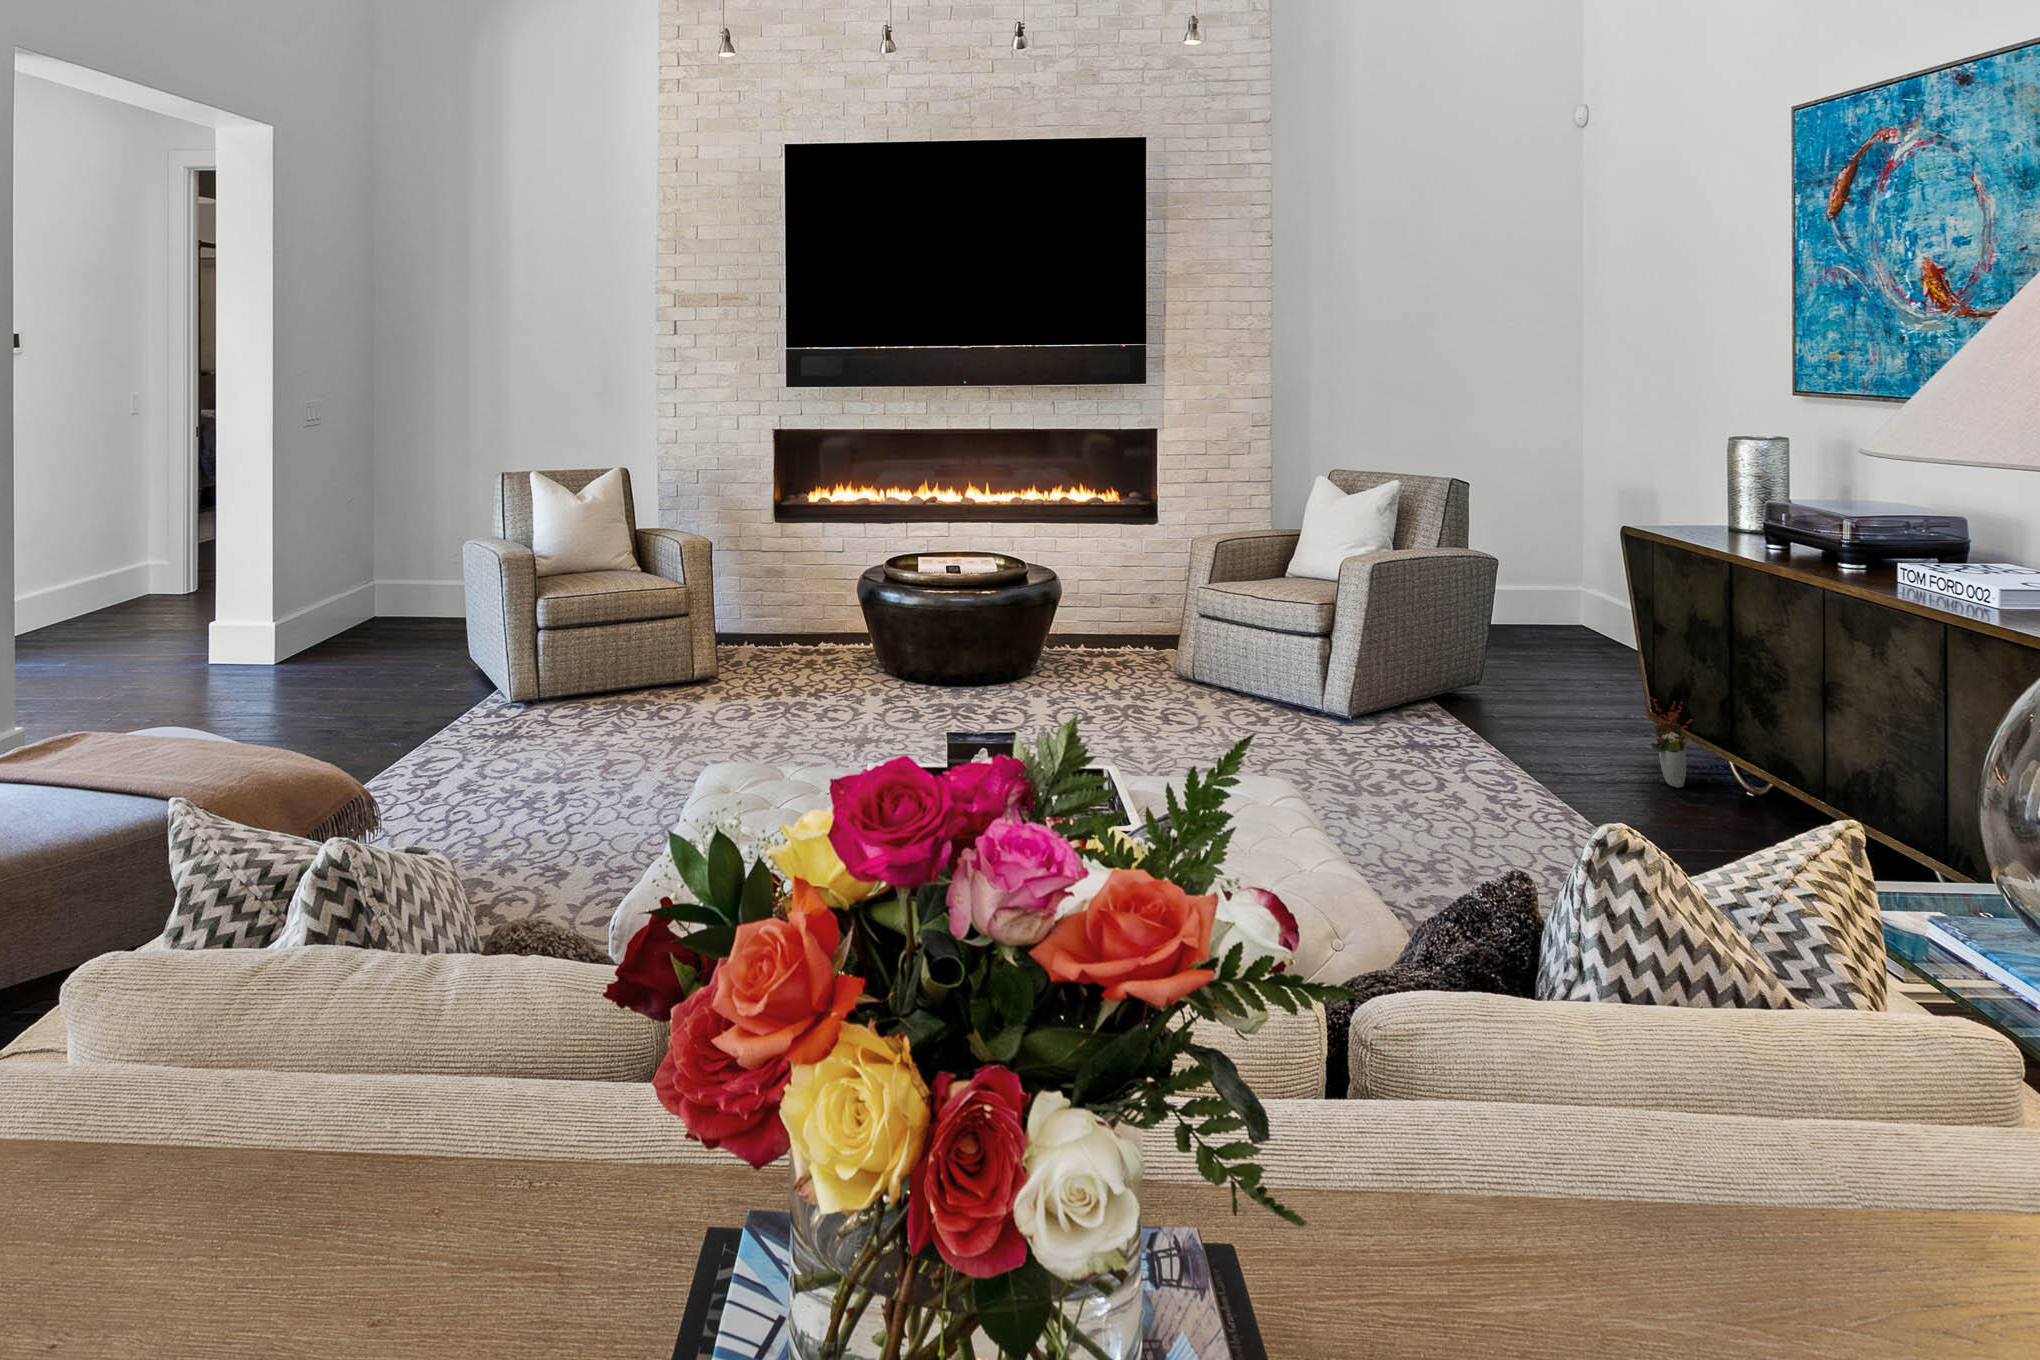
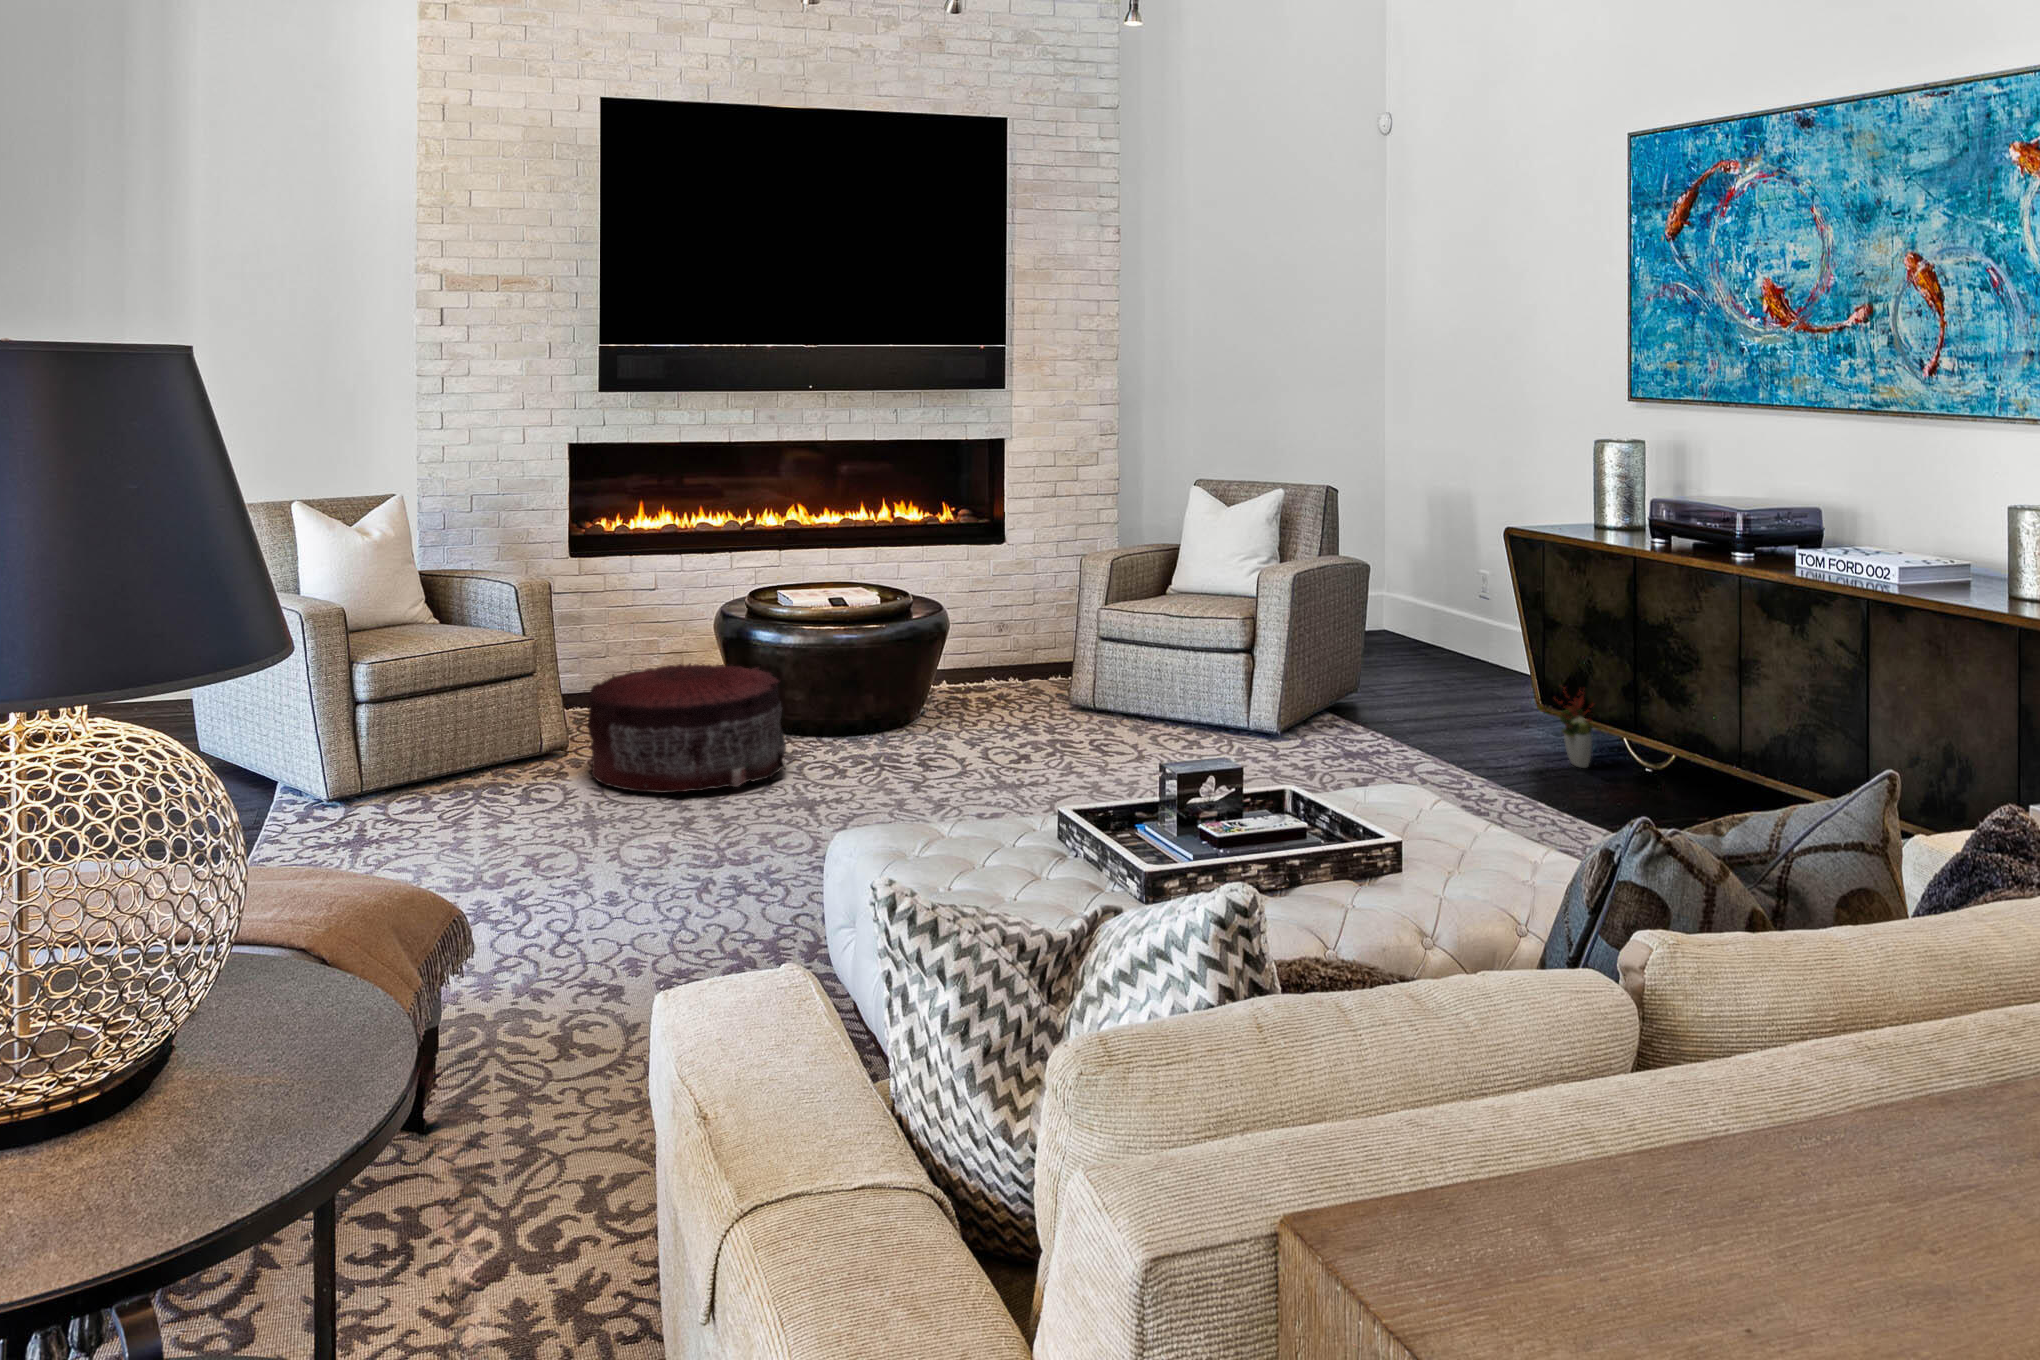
pouf: none [713,614,875,724] -> present [588,664,786,793]

